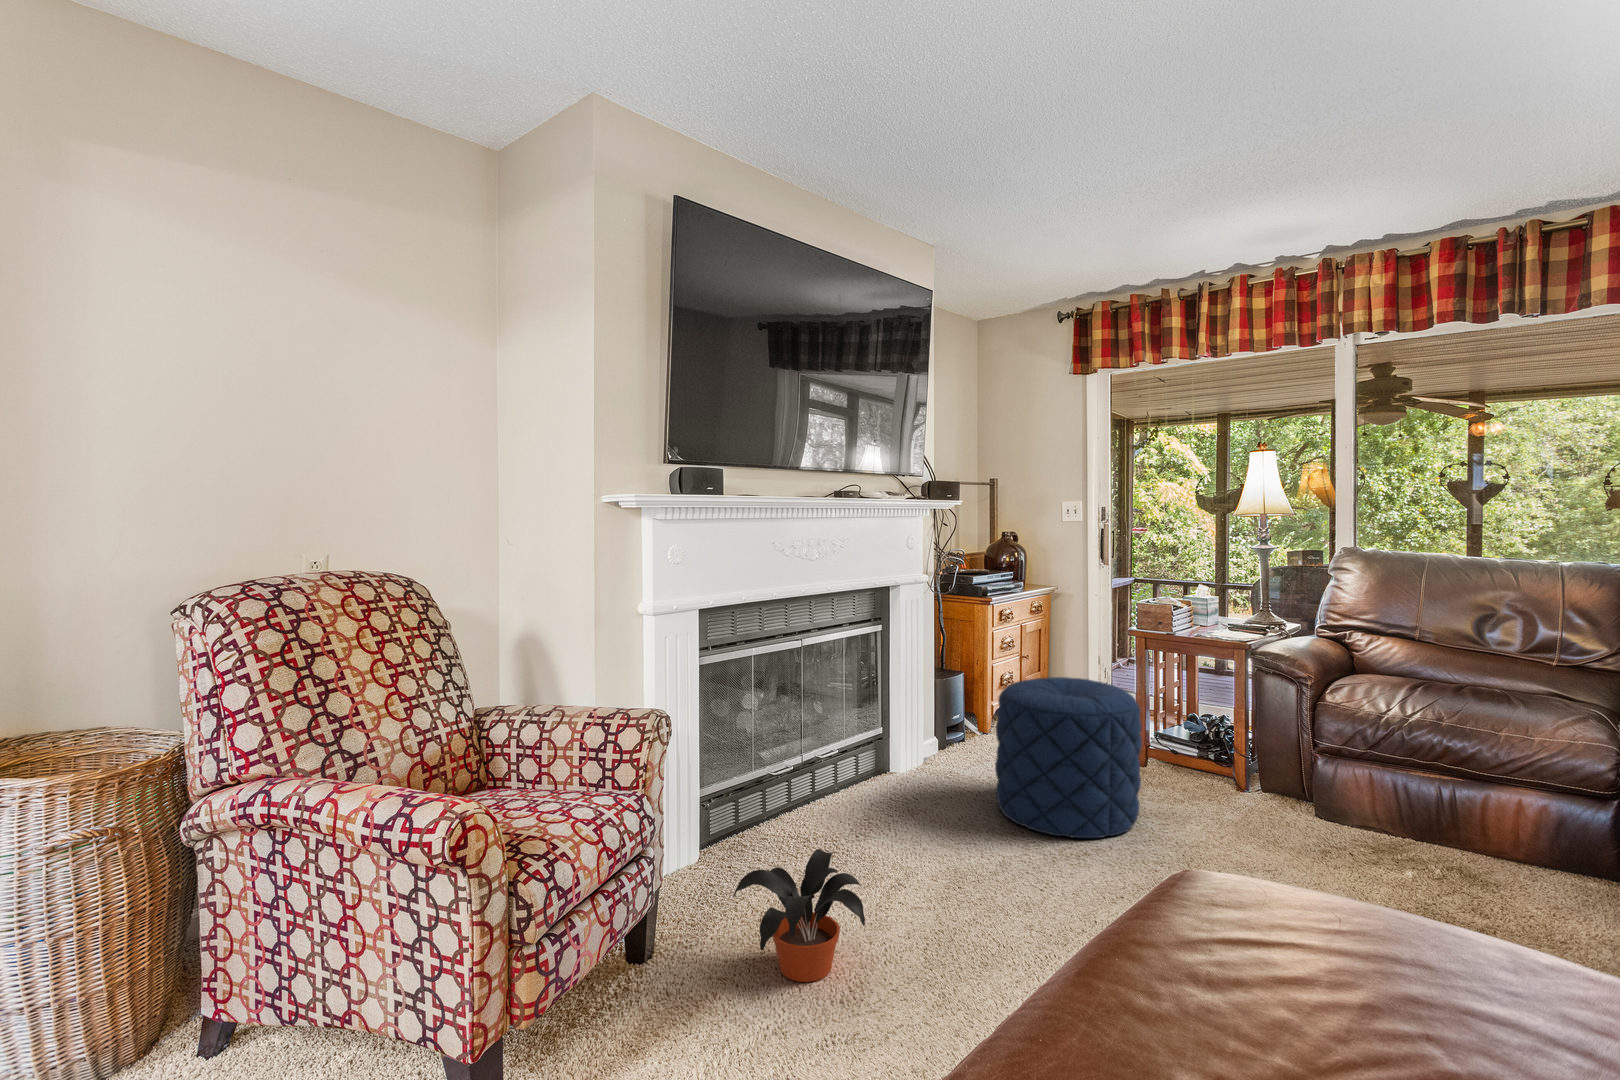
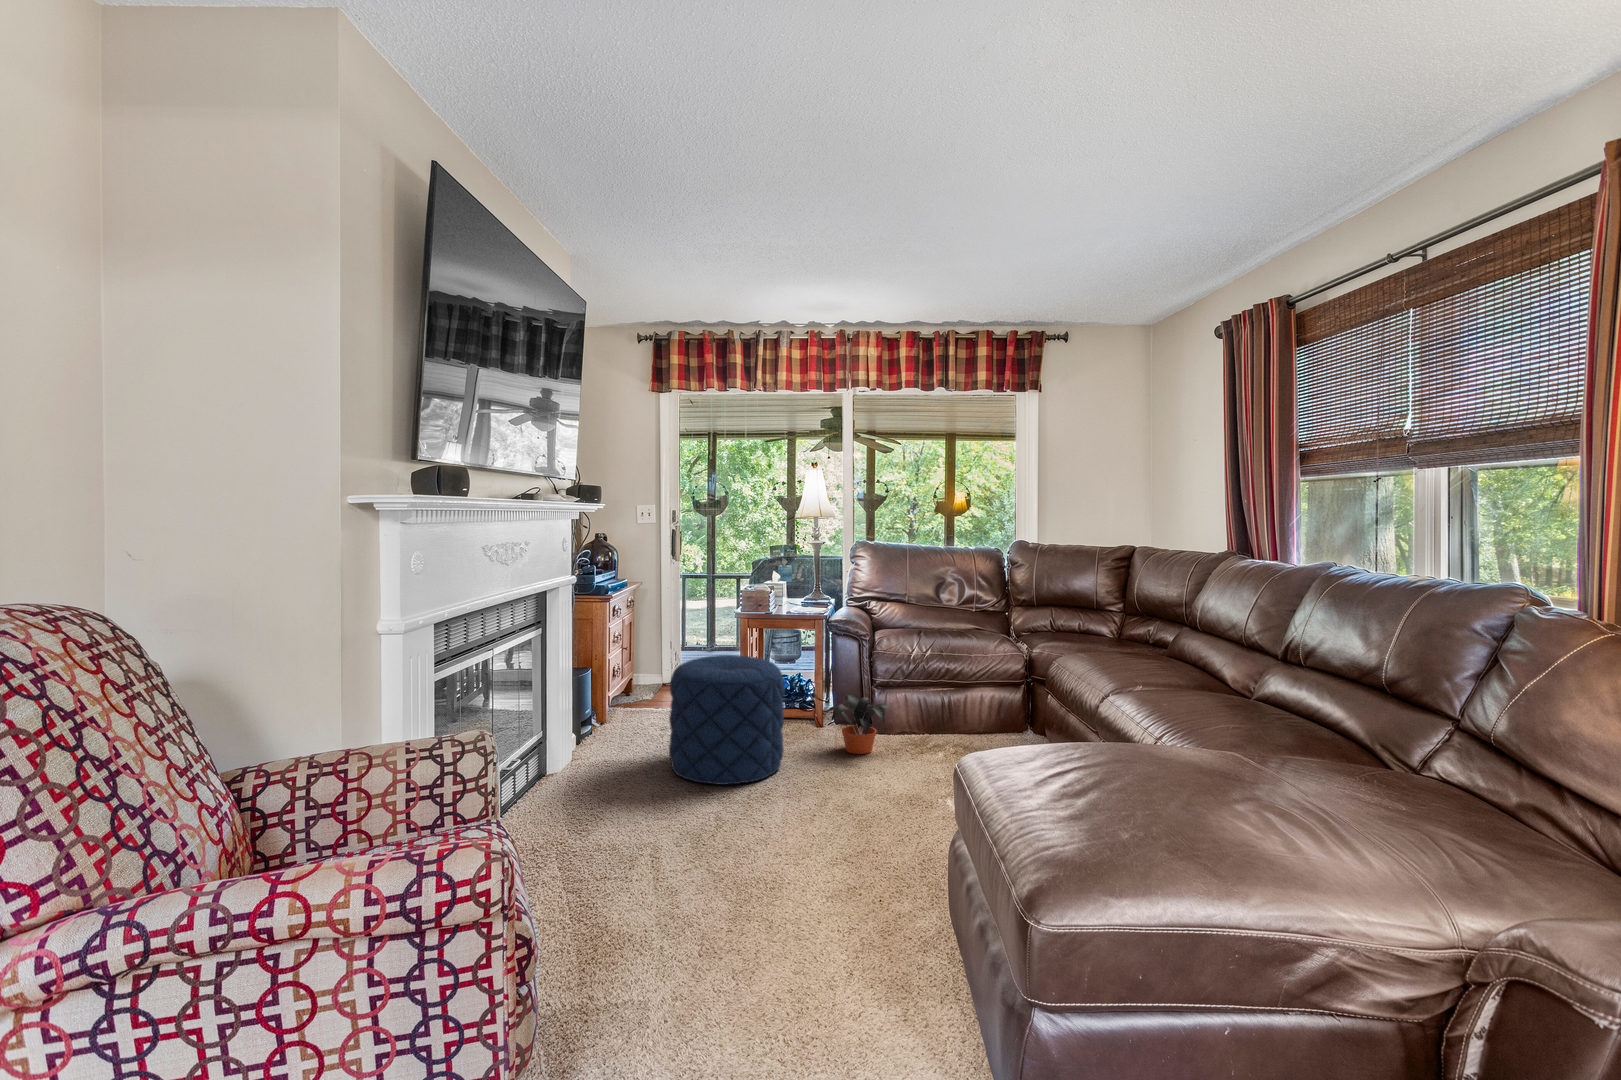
potted plant: present [733,849,865,982] -> present [825,694,892,754]

